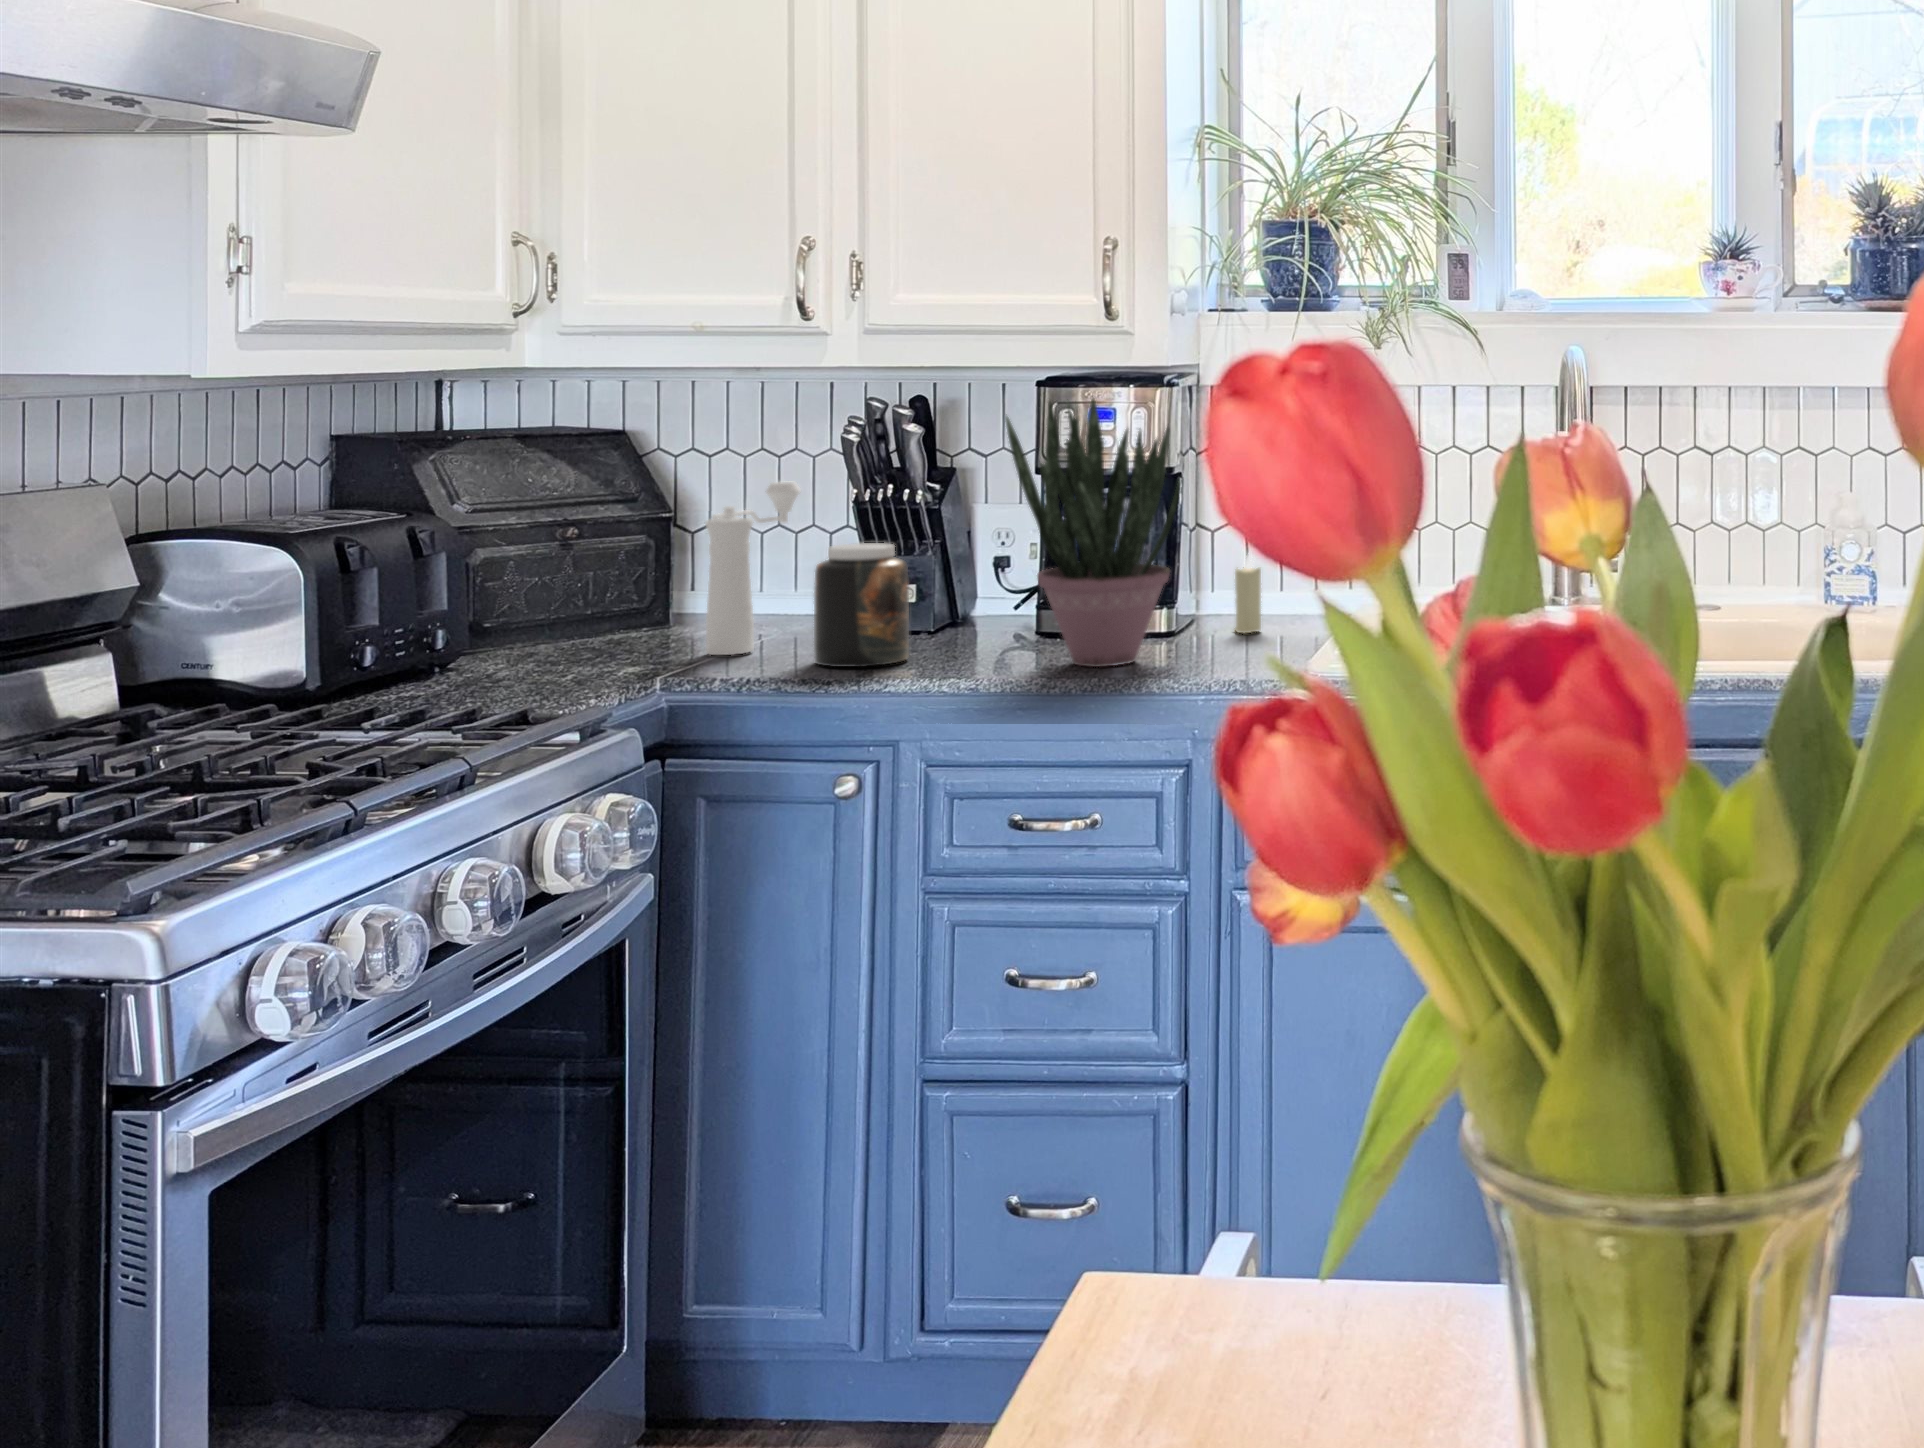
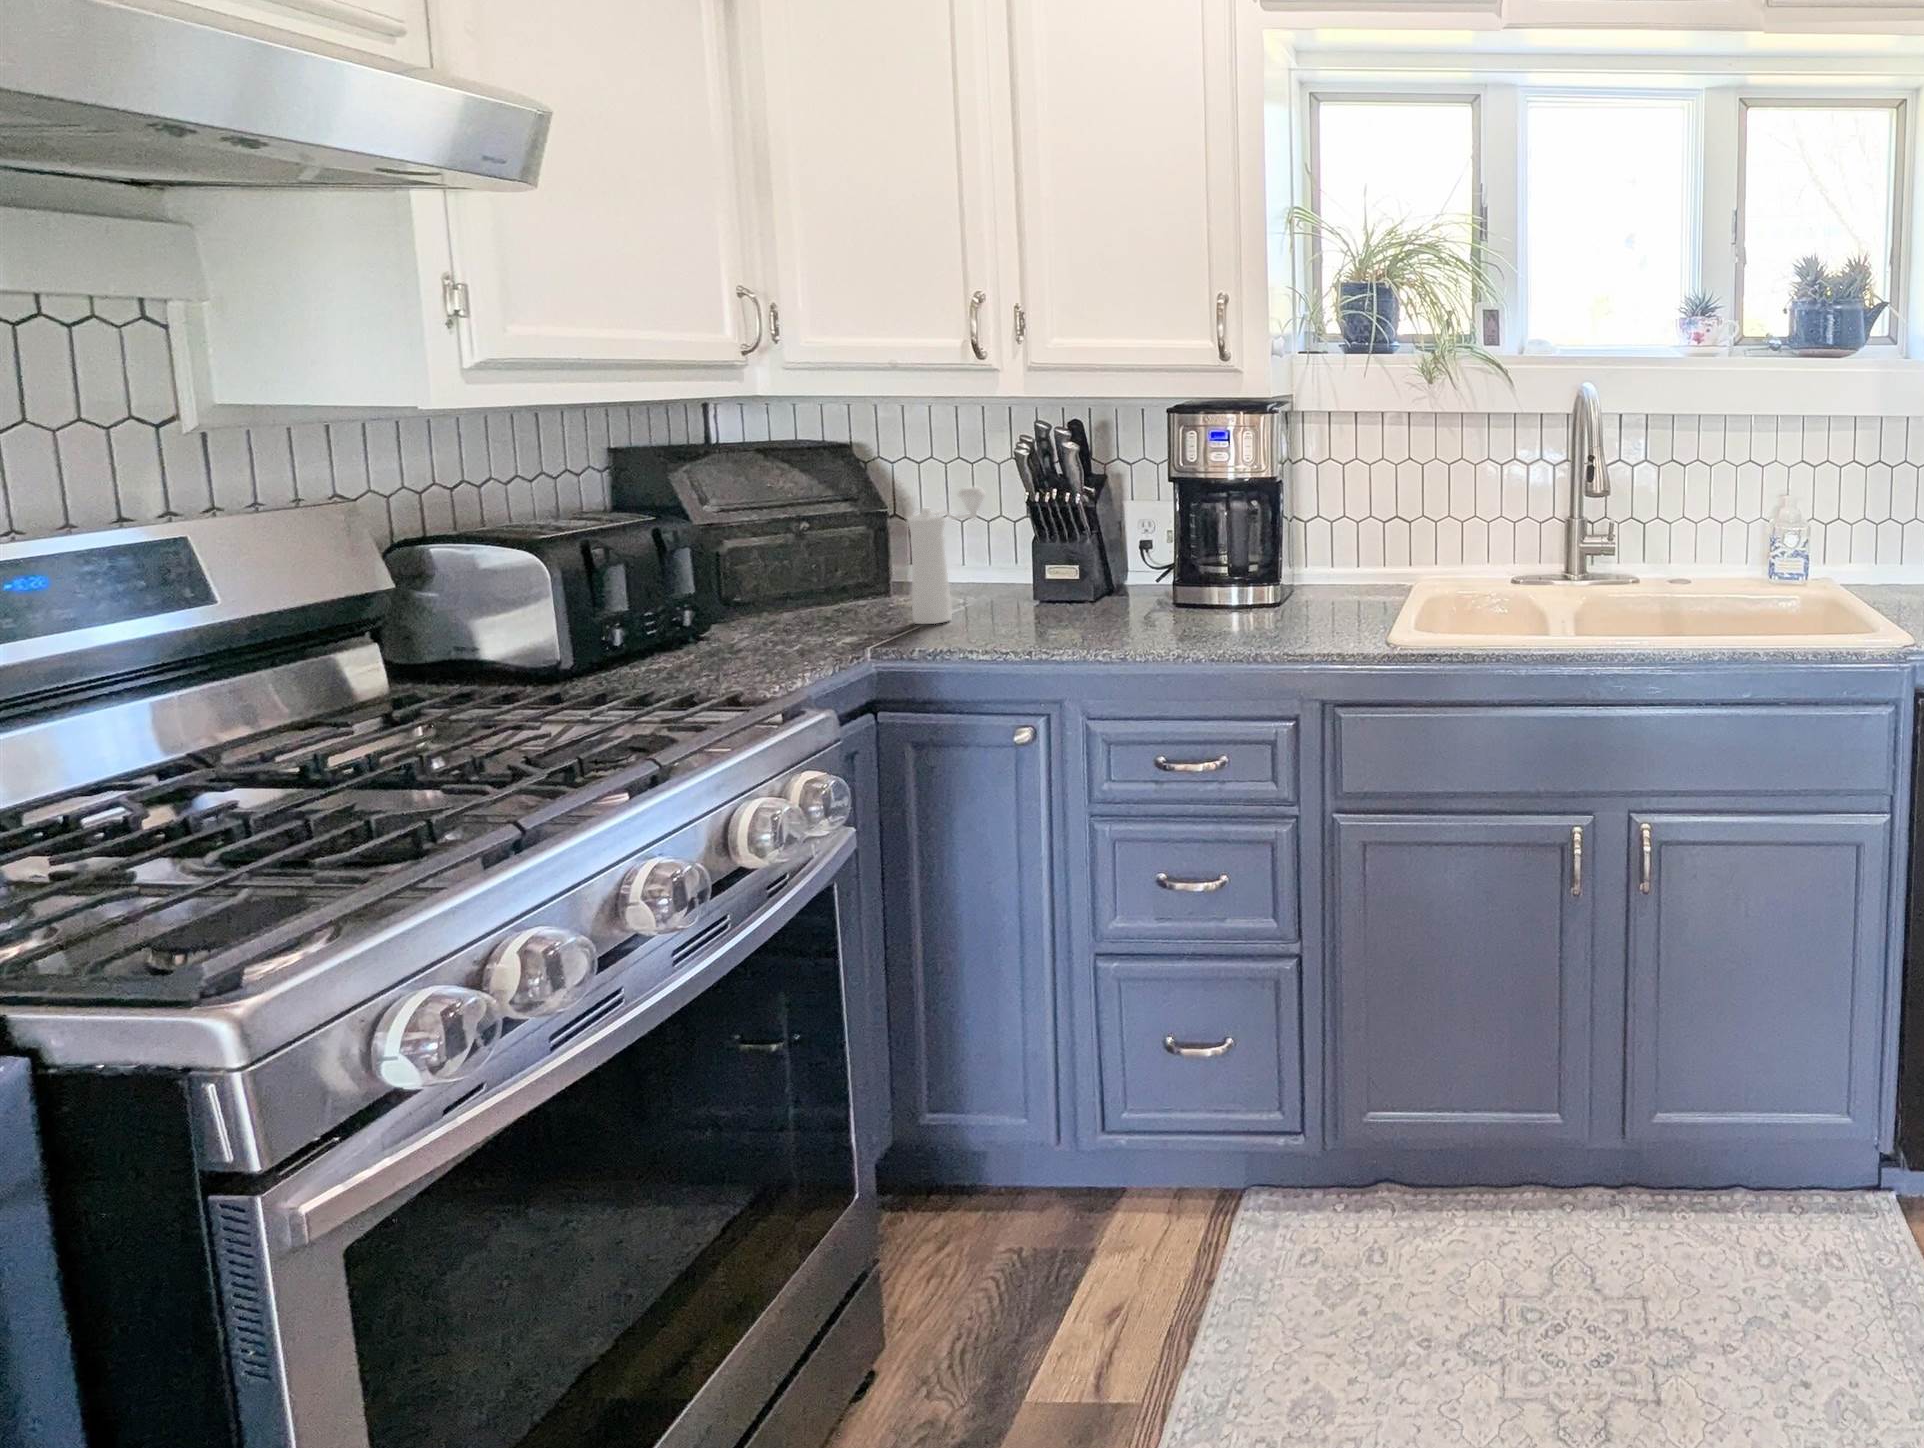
potted plant: present [1005,399,1182,667] -> none [1144,422,1287,635]
jar: present [814,543,909,667] -> none [995,537,1074,636]
candle: present [1234,555,1261,633] -> none [1326,538,1348,602]

